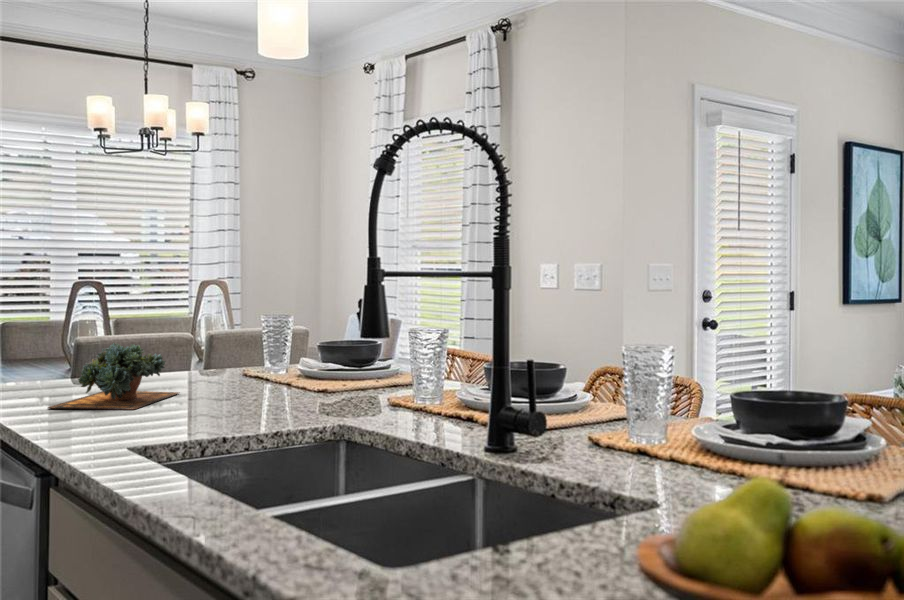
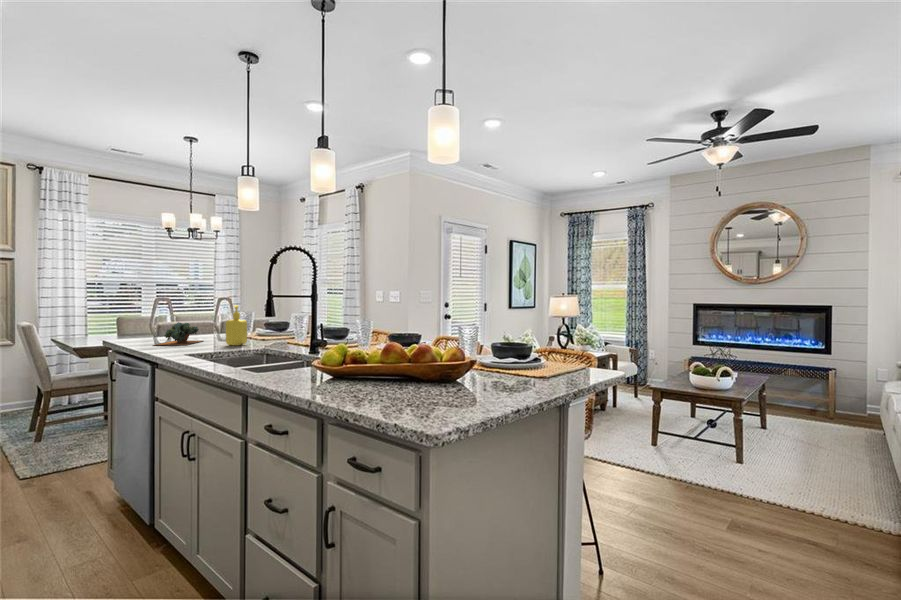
soap dispenser: none [238,297,296,415] -> present [226,305,247,346]

